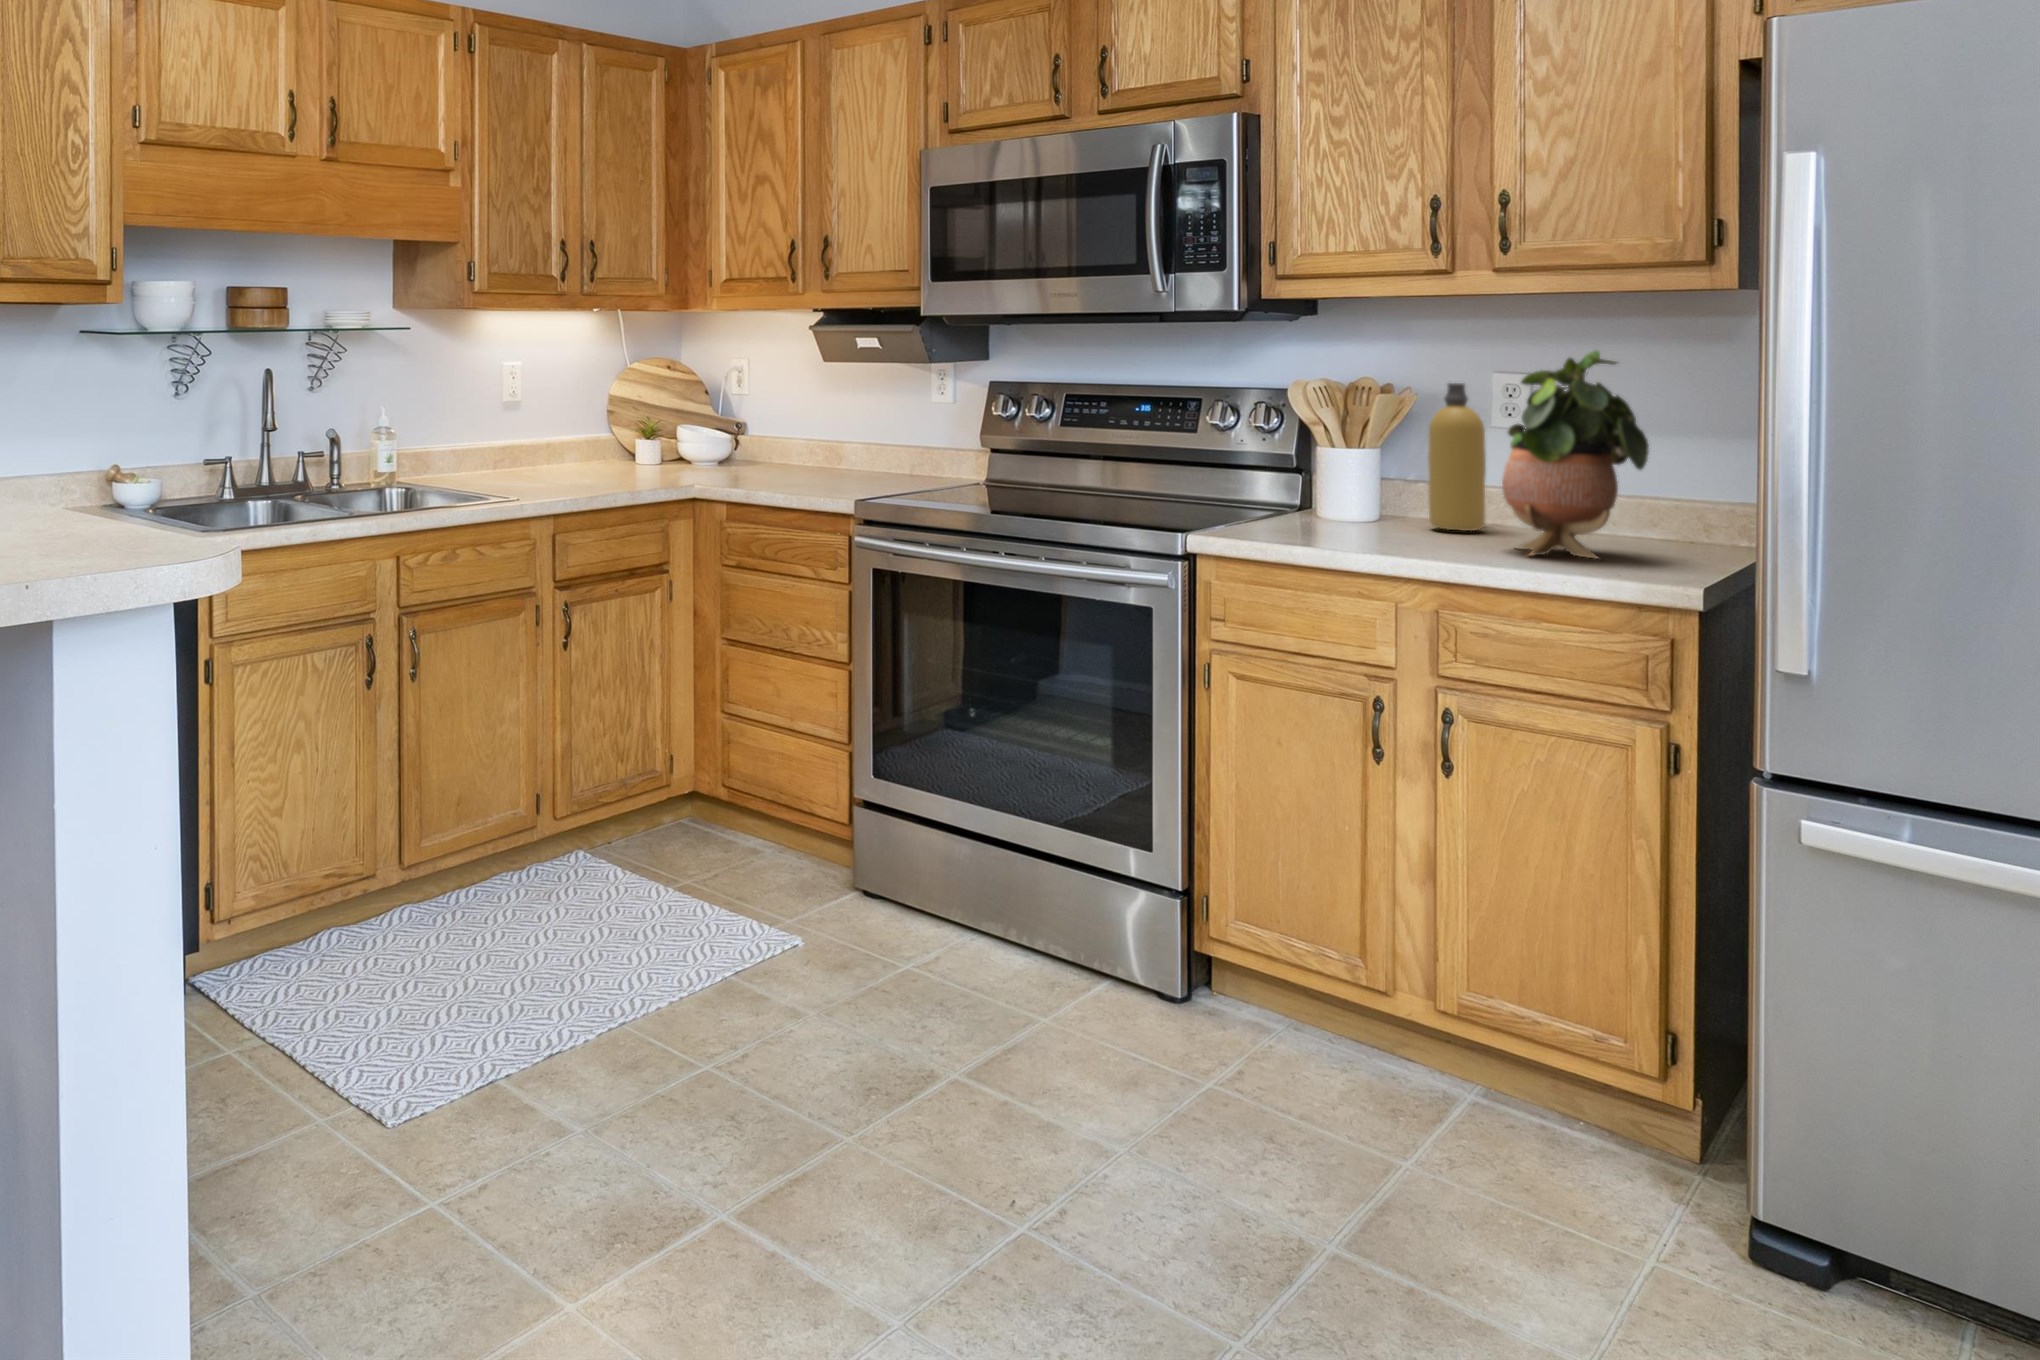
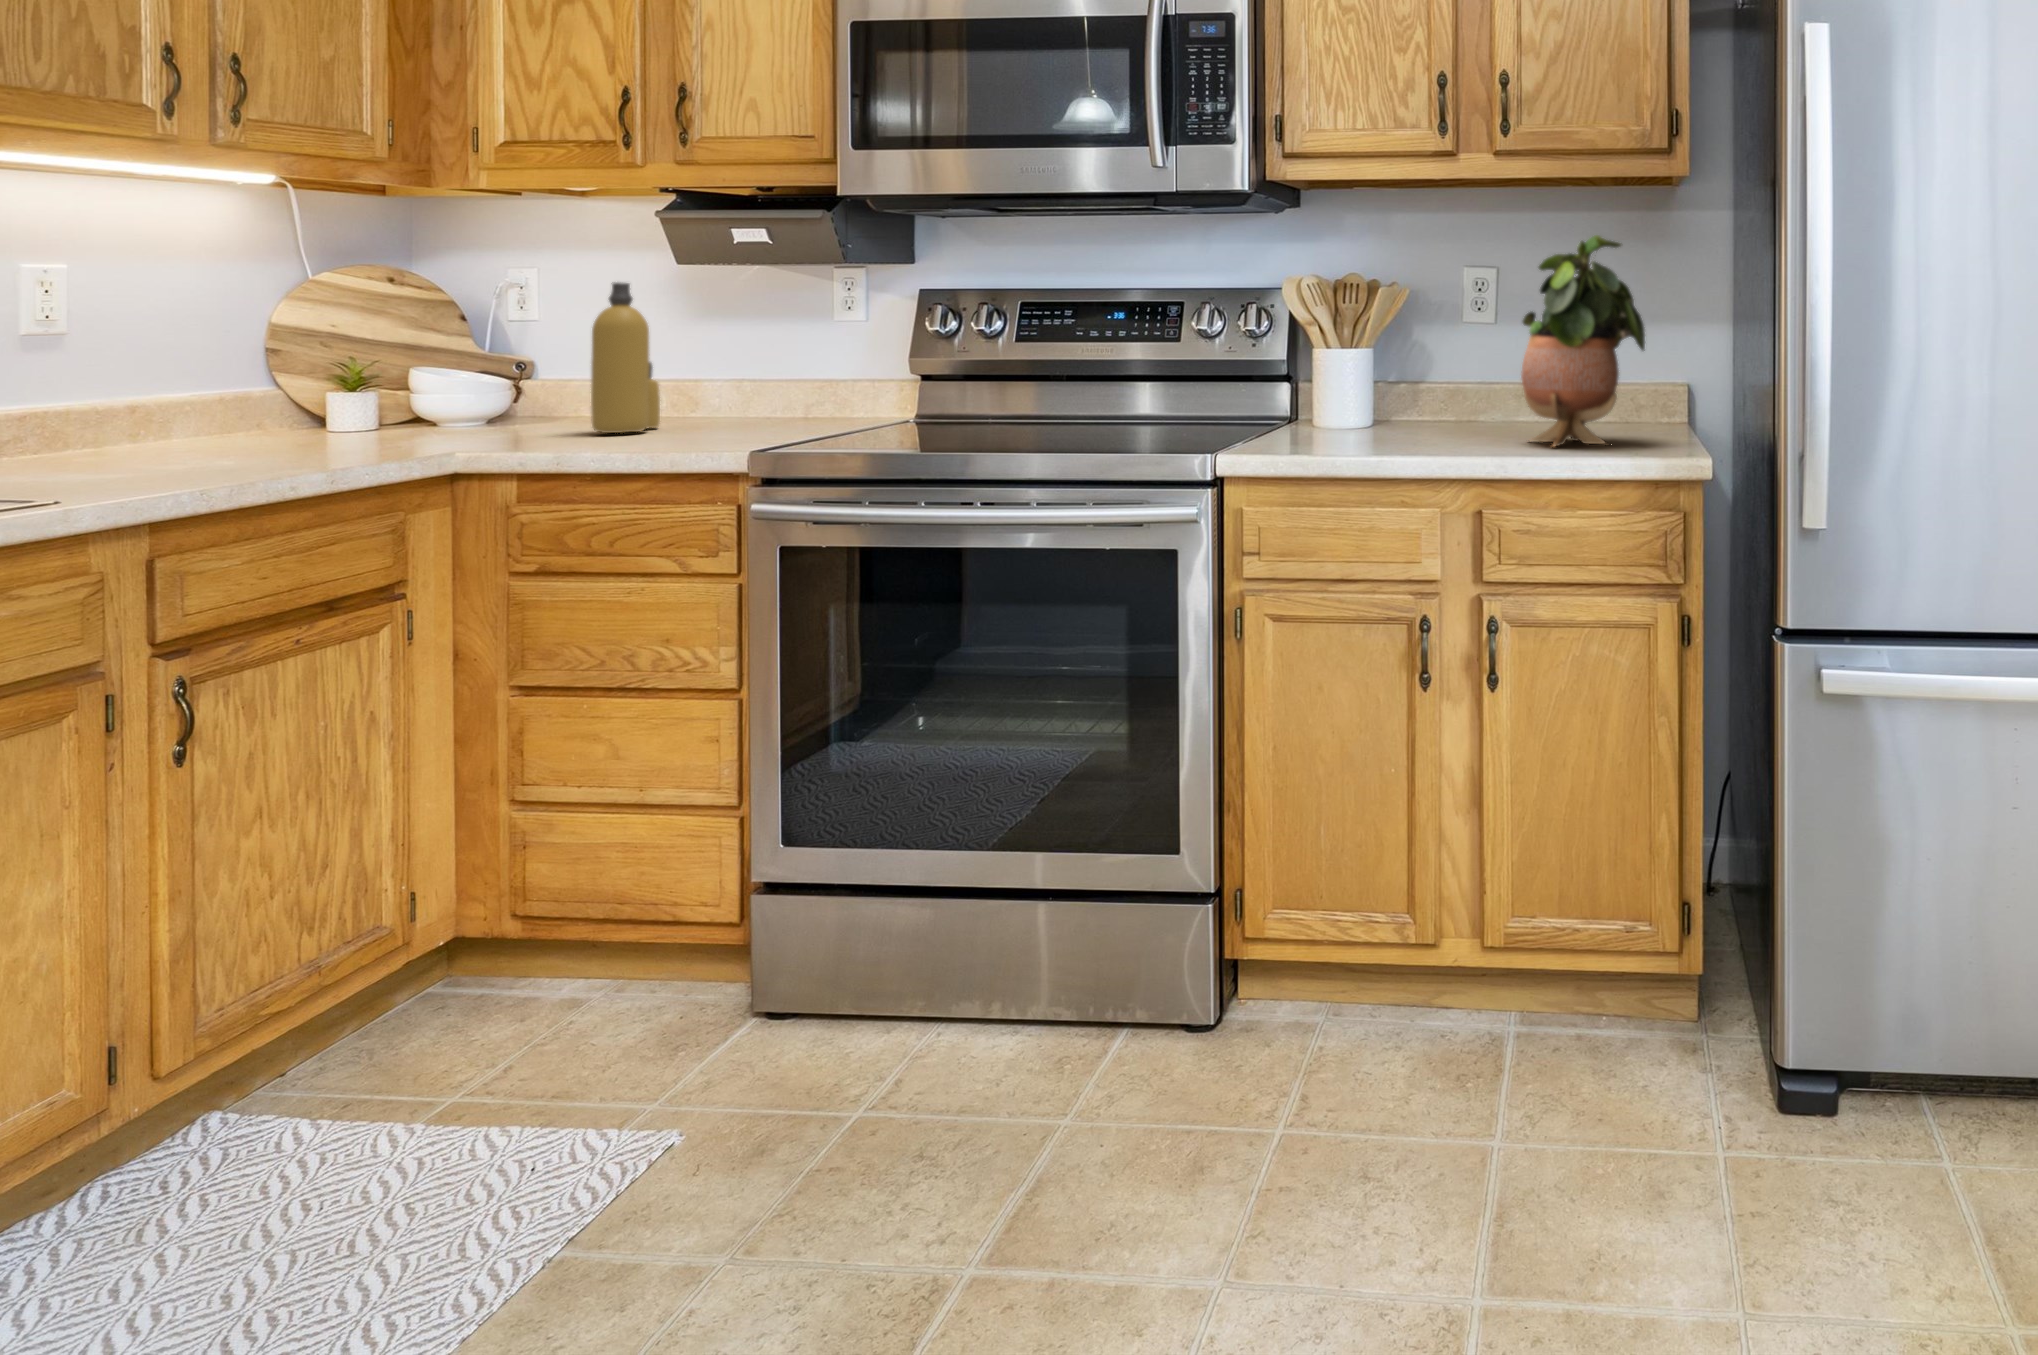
bottle: present [1428,383,1486,531] -> present [591,282,660,433]

